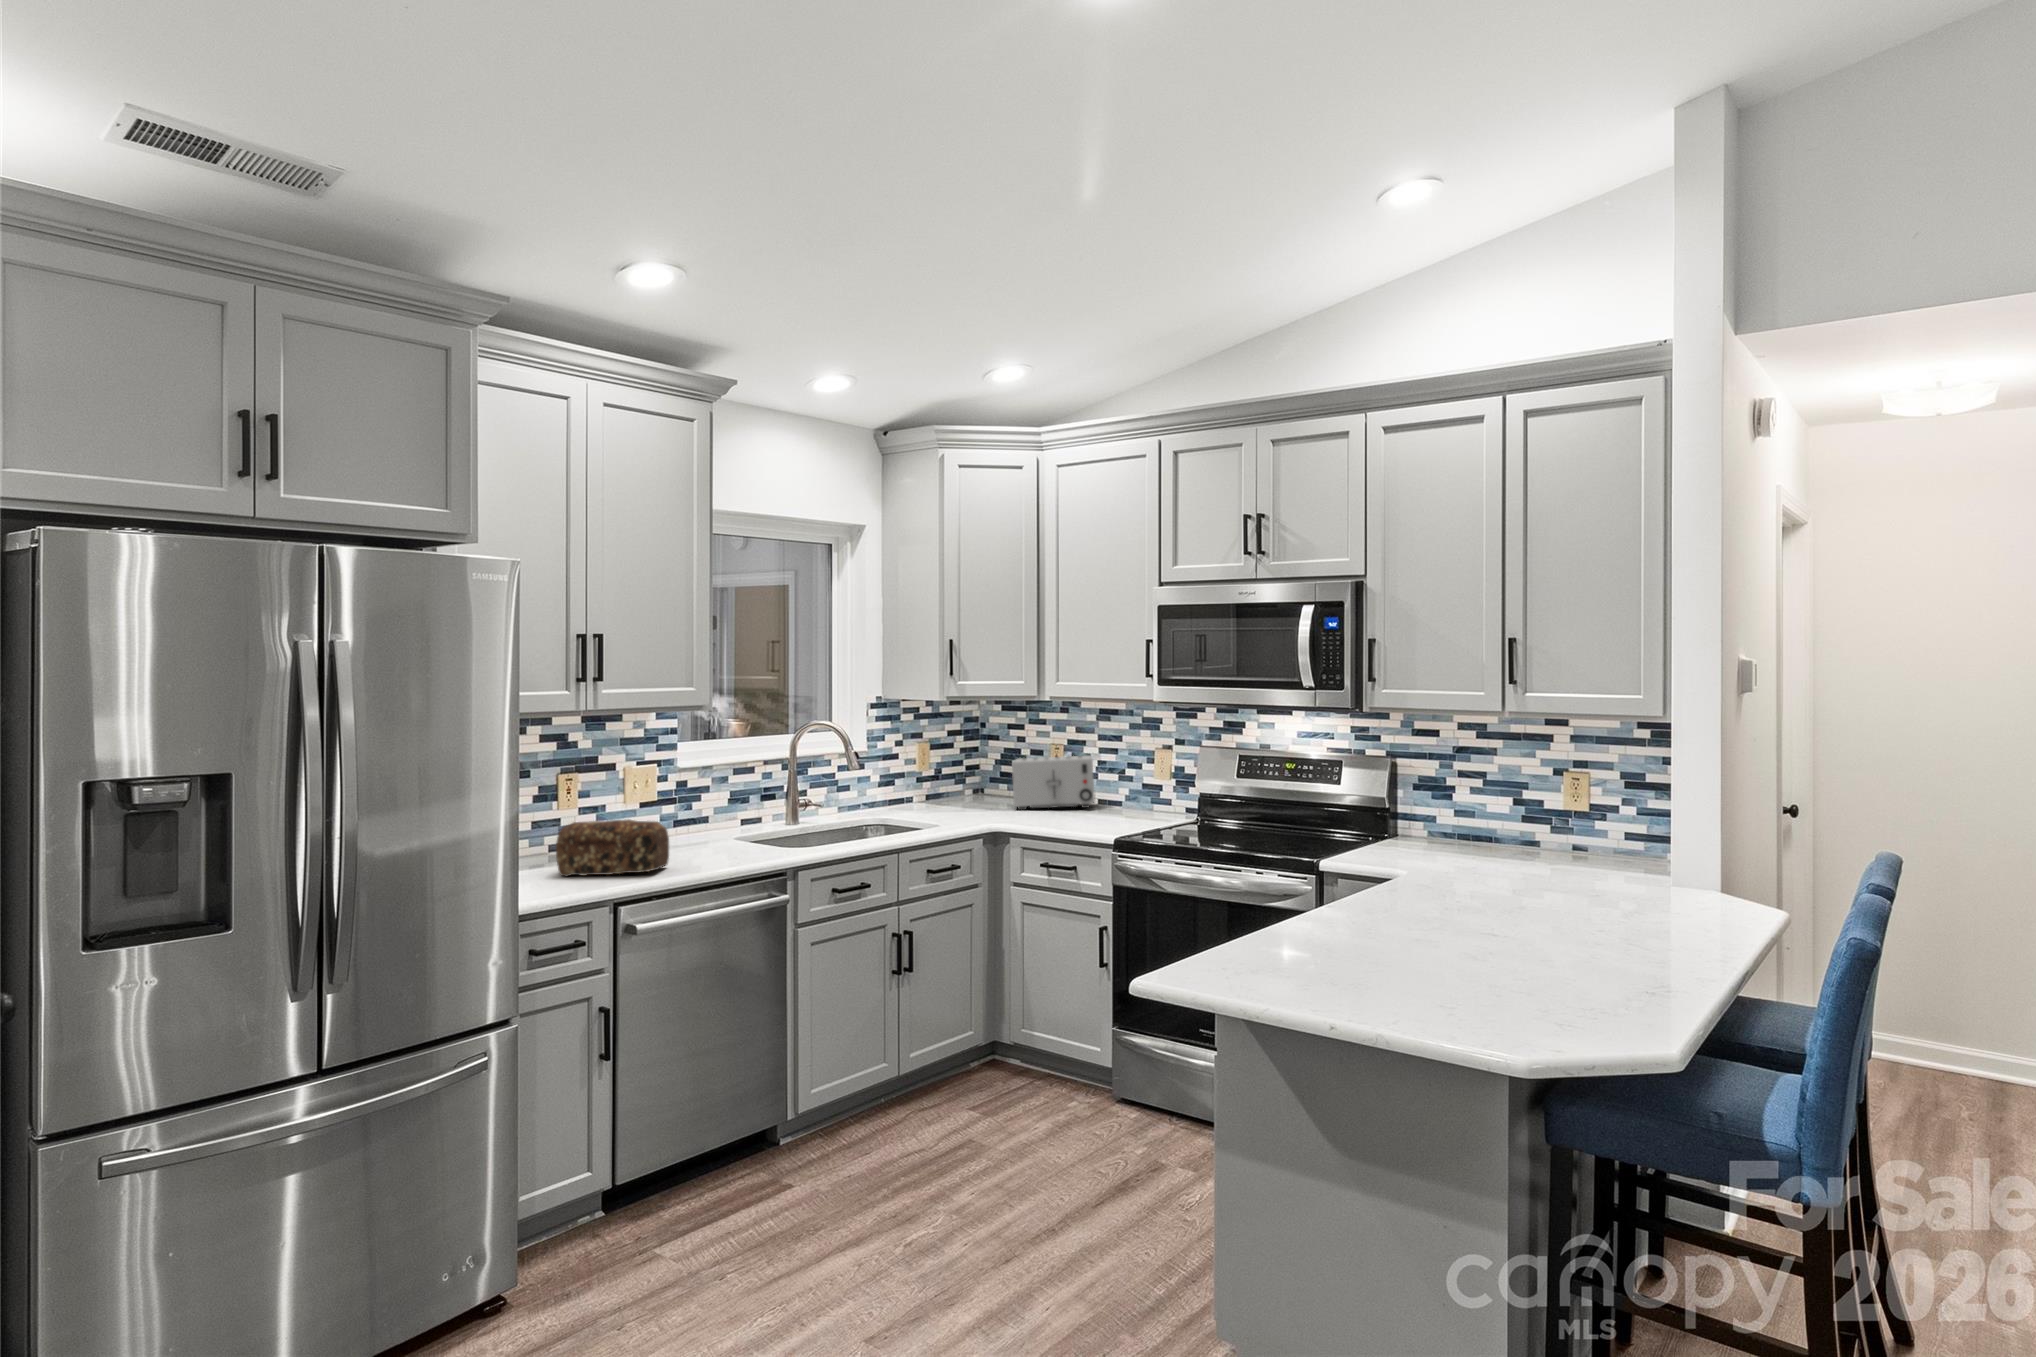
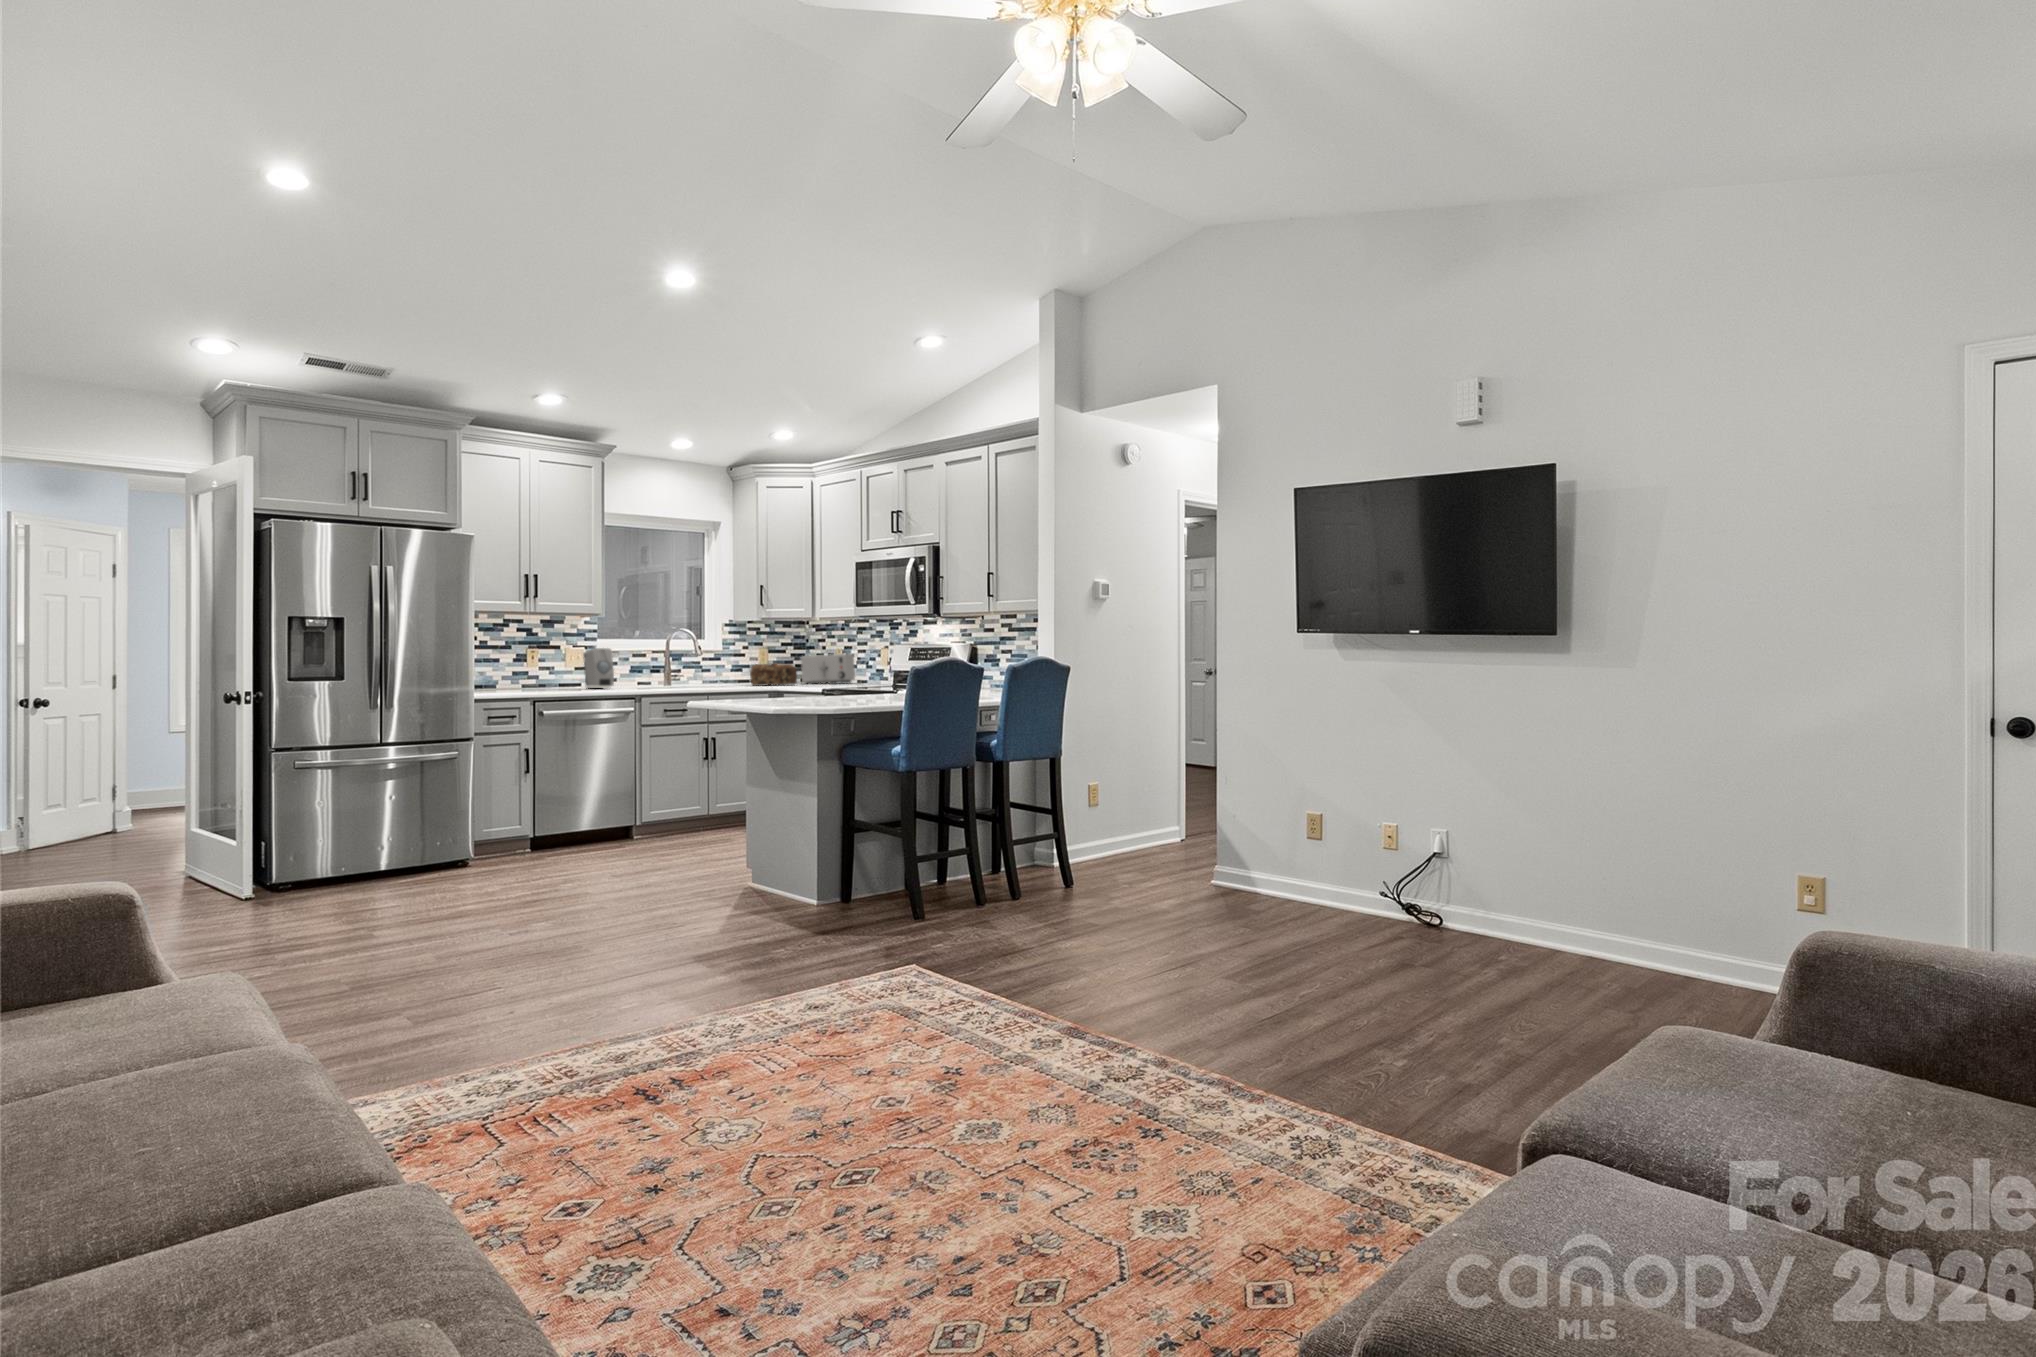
soap dispenser: none [665,769,728,849] -> present [583,648,614,689]
bread loaf: present [556,820,669,876] -> present [750,663,797,686]

